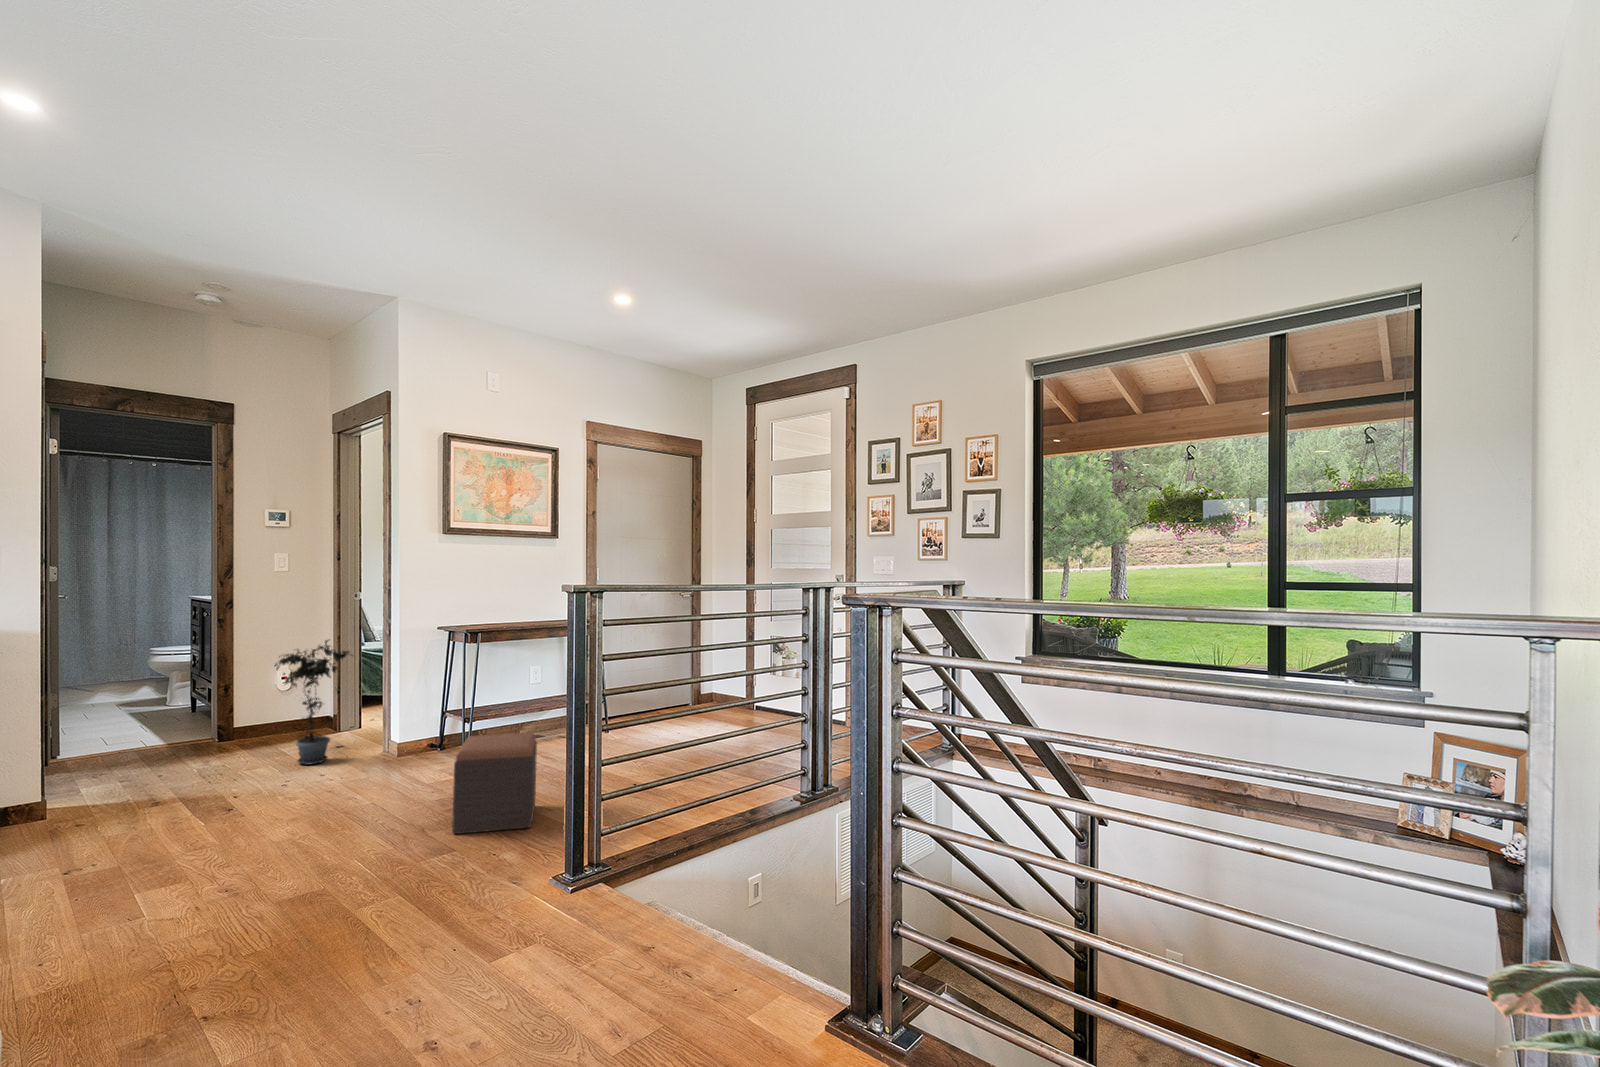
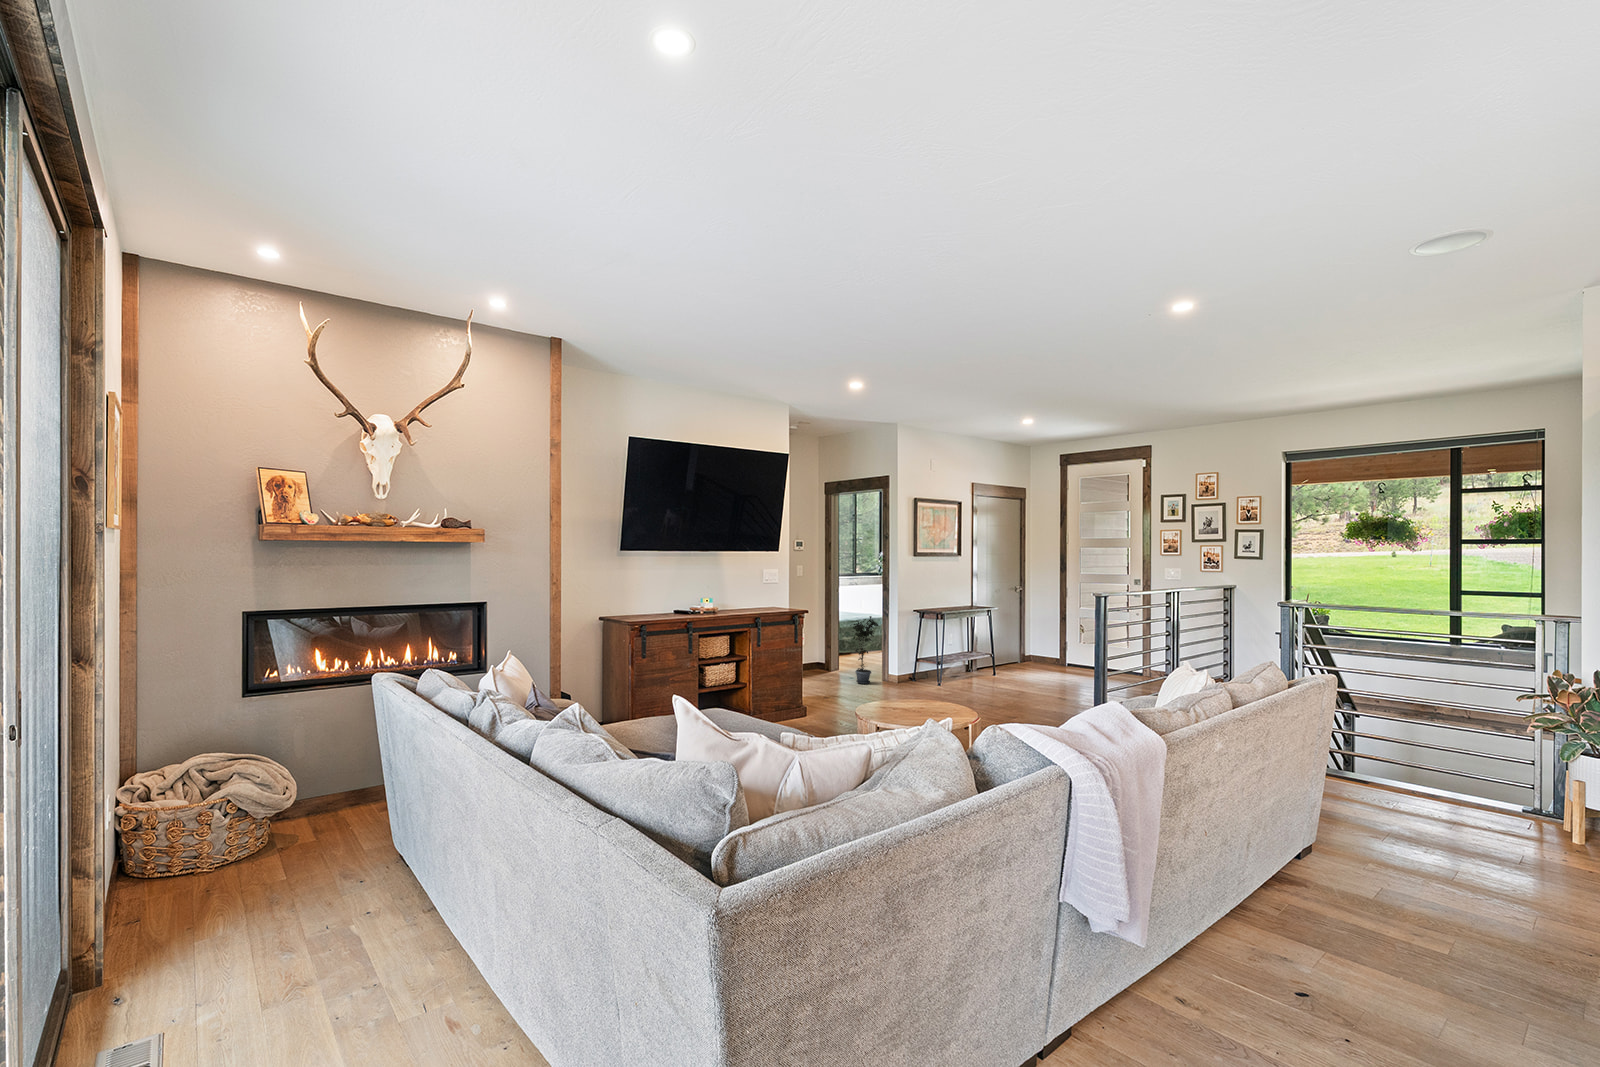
footstool: present [452,733,537,834] -> none [990,665,1038,711]

